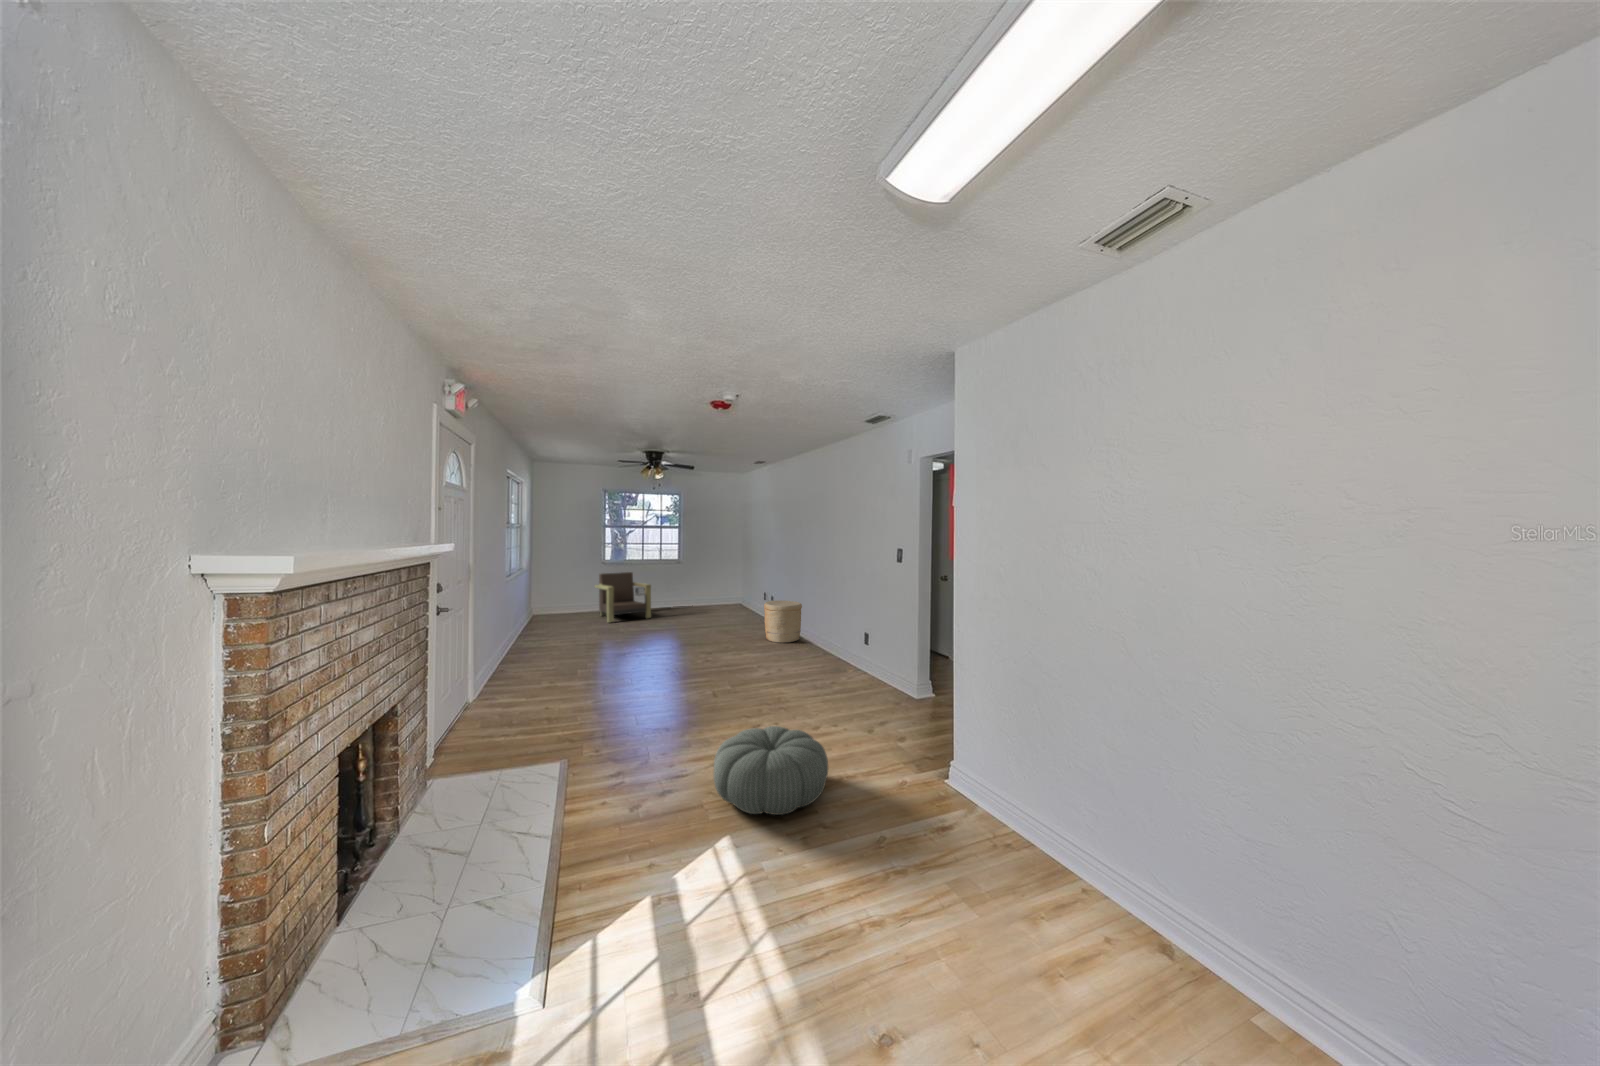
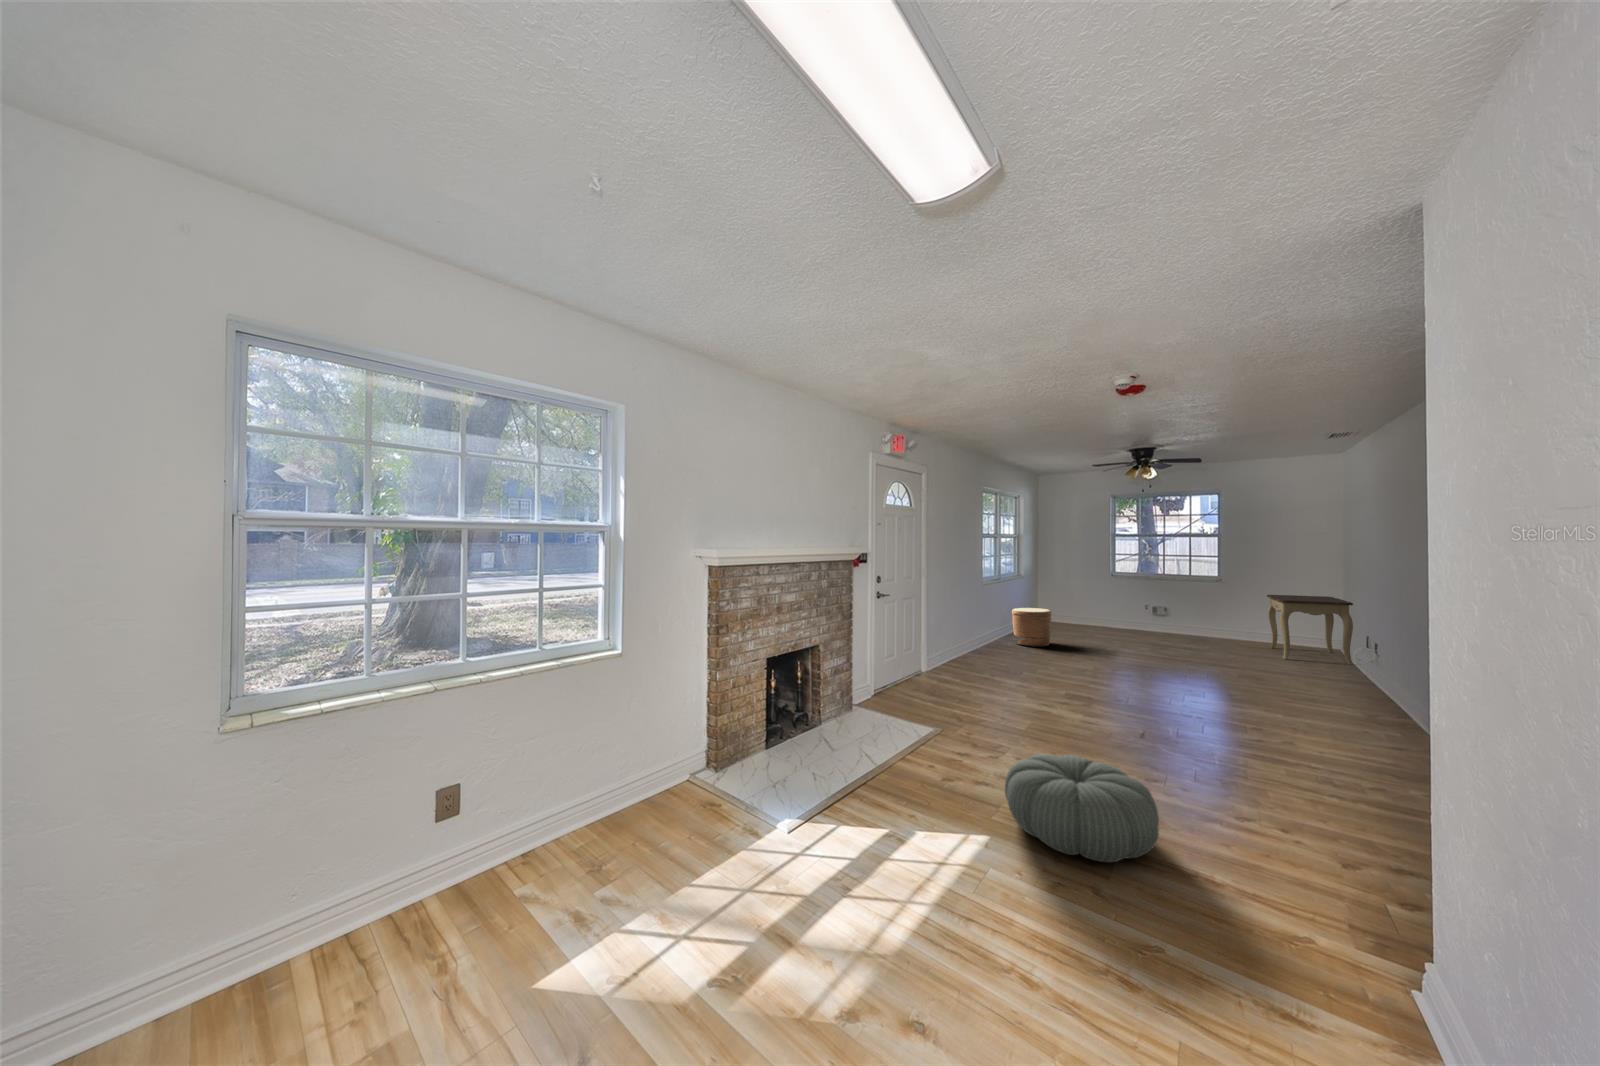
side table: none [707,569,754,615] -> present [1267,595,1353,665]
armchair: present [595,572,651,623] -> none [1100,590,1166,646]
woven basket: present [764,600,802,643] -> present [1012,608,1052,647]

